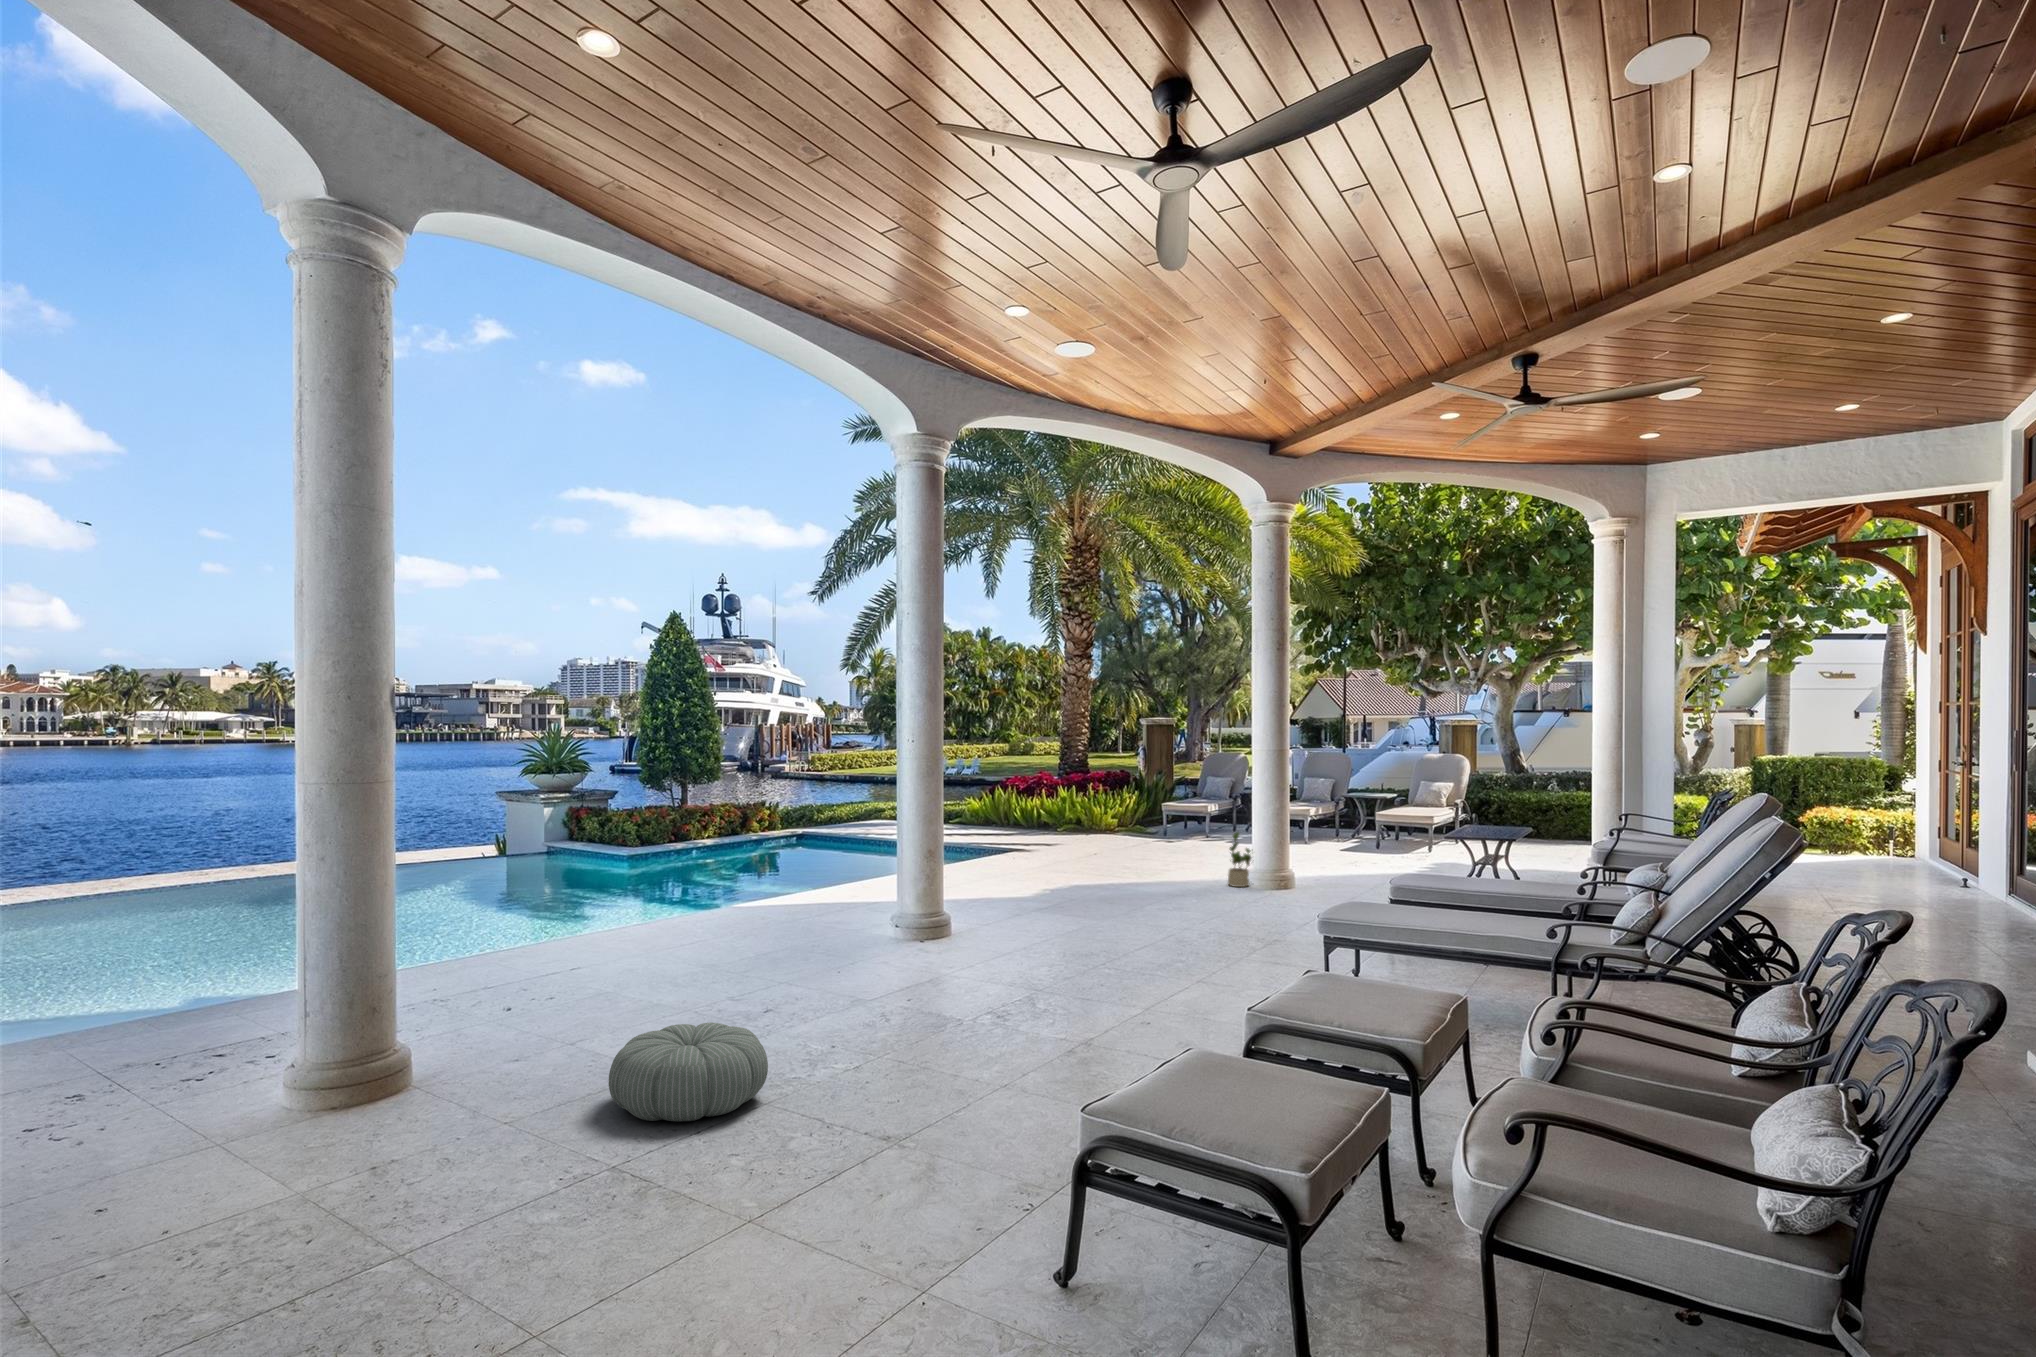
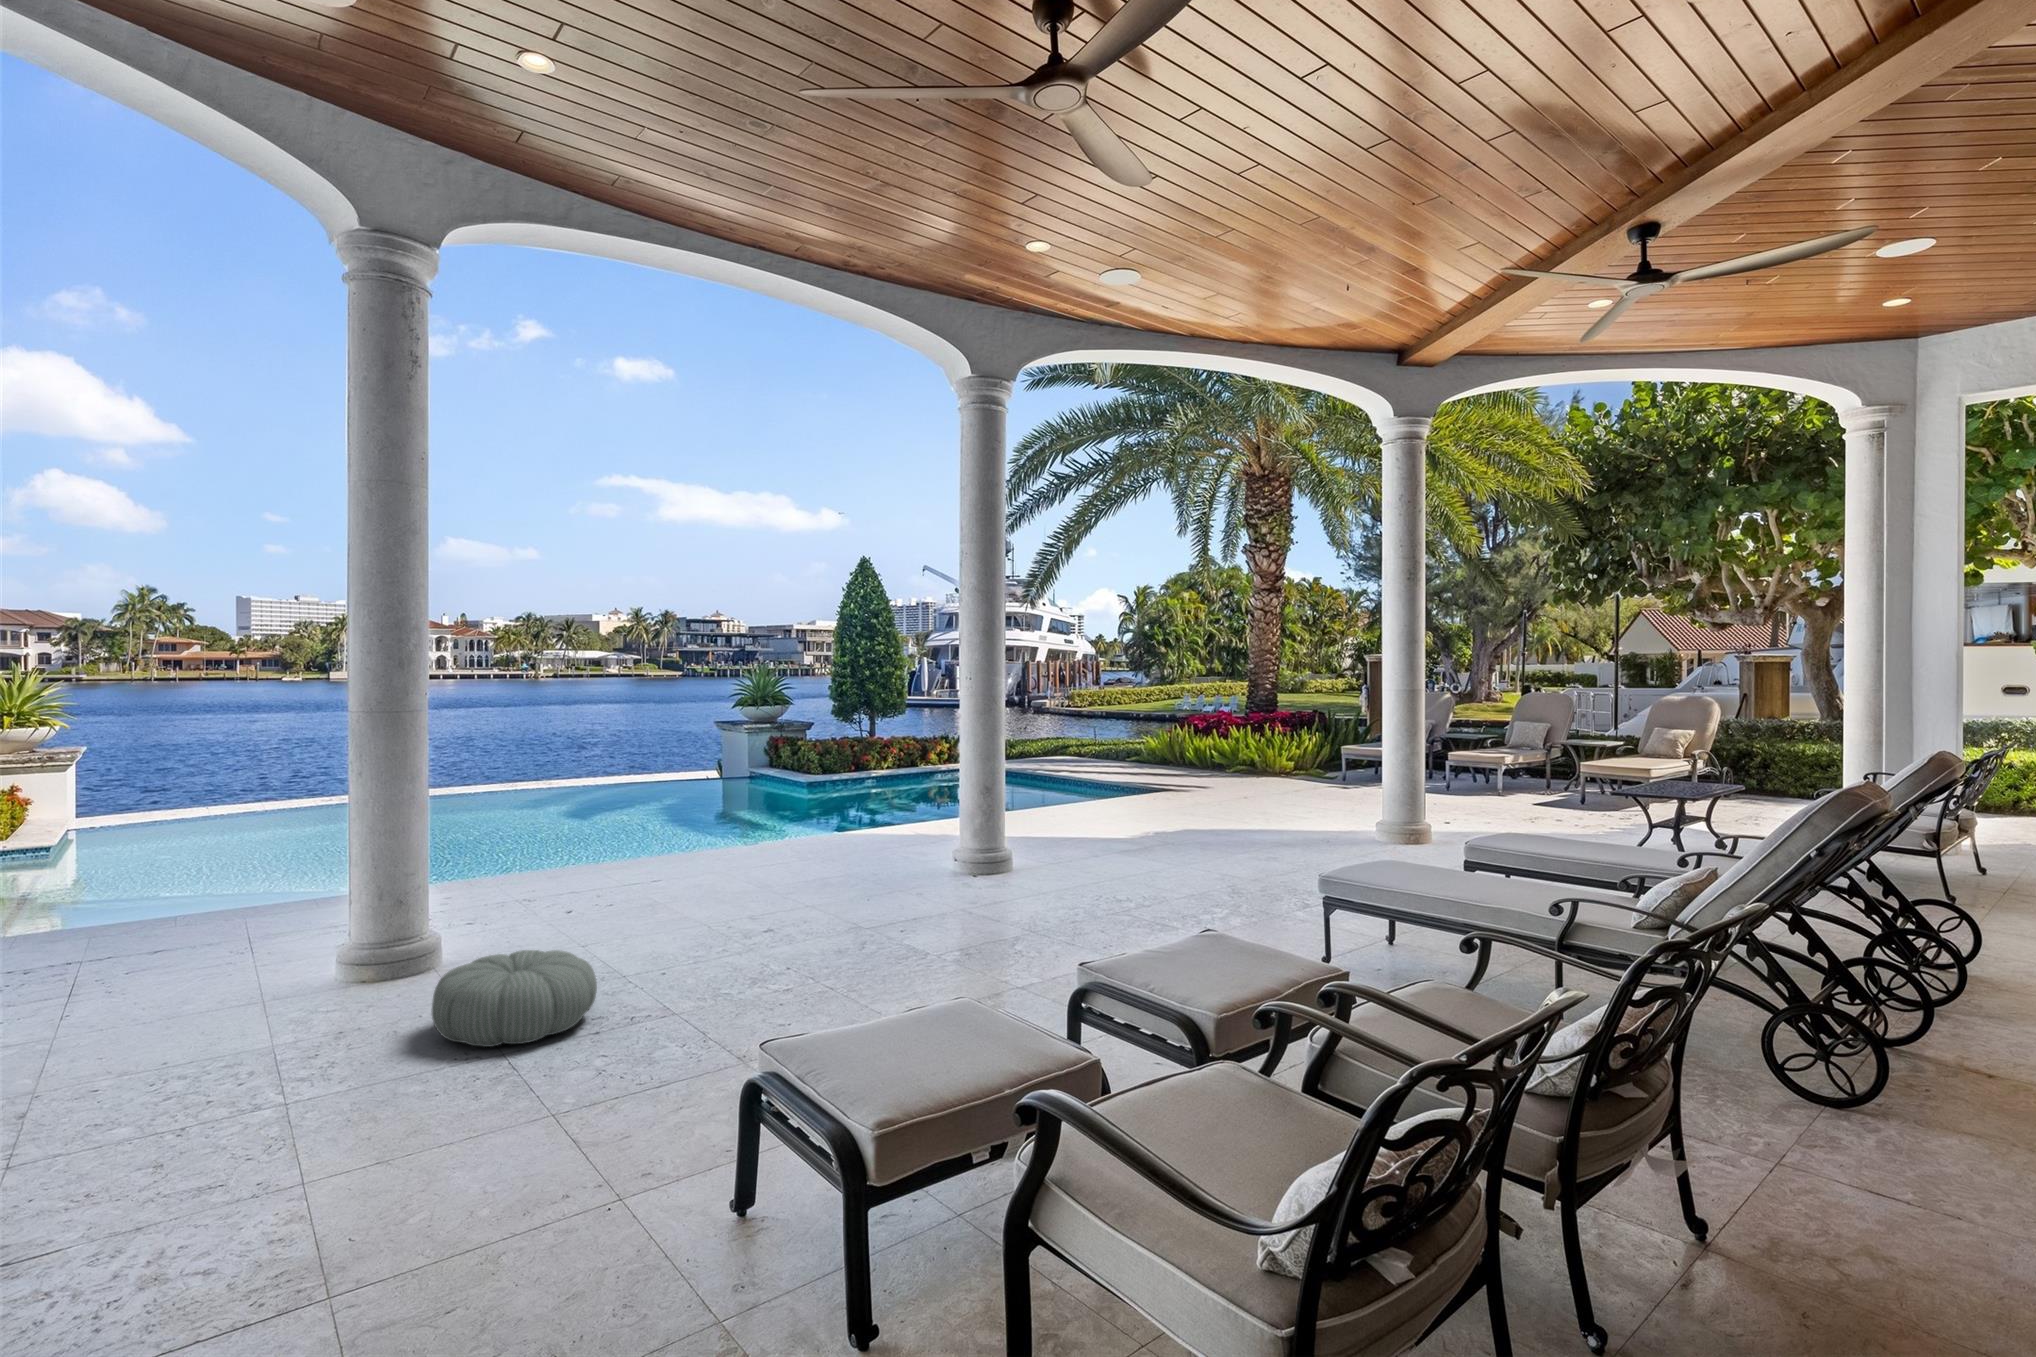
potted plant: present [1228,832,1251,887] -> none [1350,781,1384,842]

